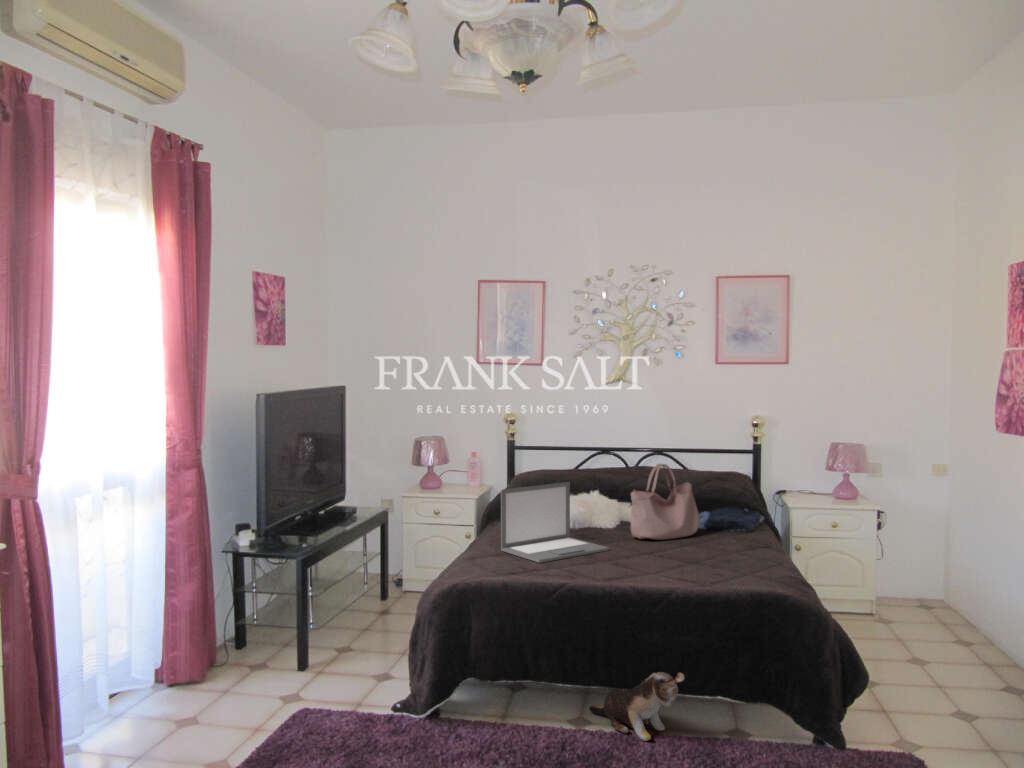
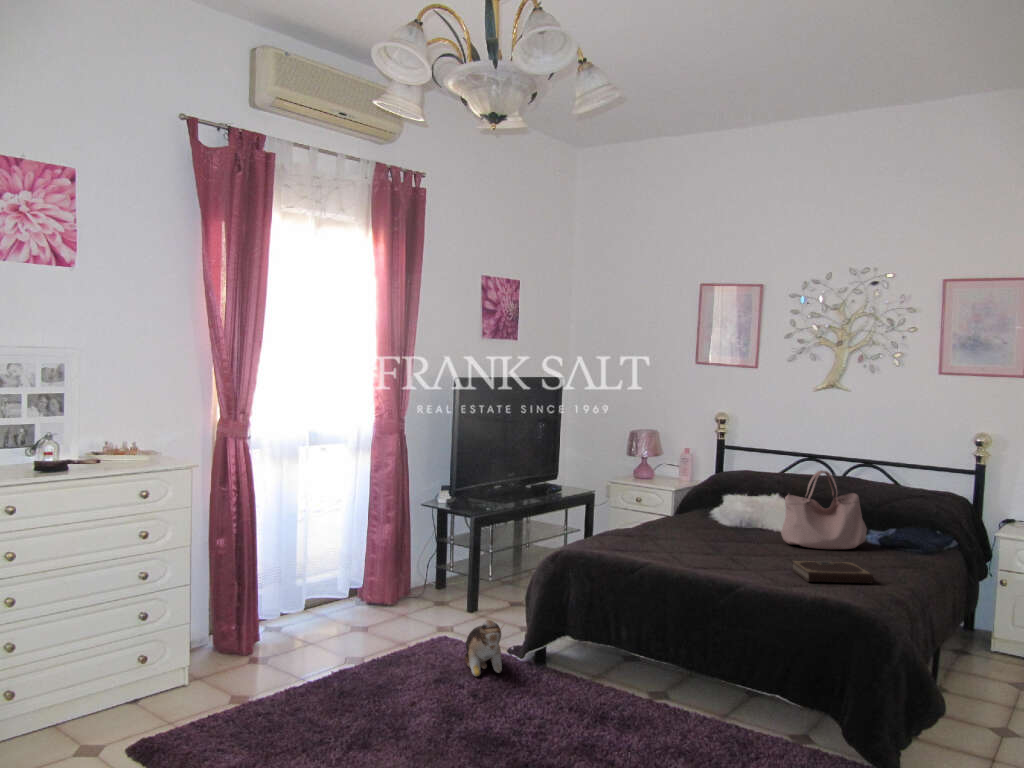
laptop: present [501,482,609,563] -> none [641,477,744,549]
notebook: none [674,548,748,572] -> present [792,561,873,583]
plush toy: present [589,672,684,741] -> present [464,620,503,676]

